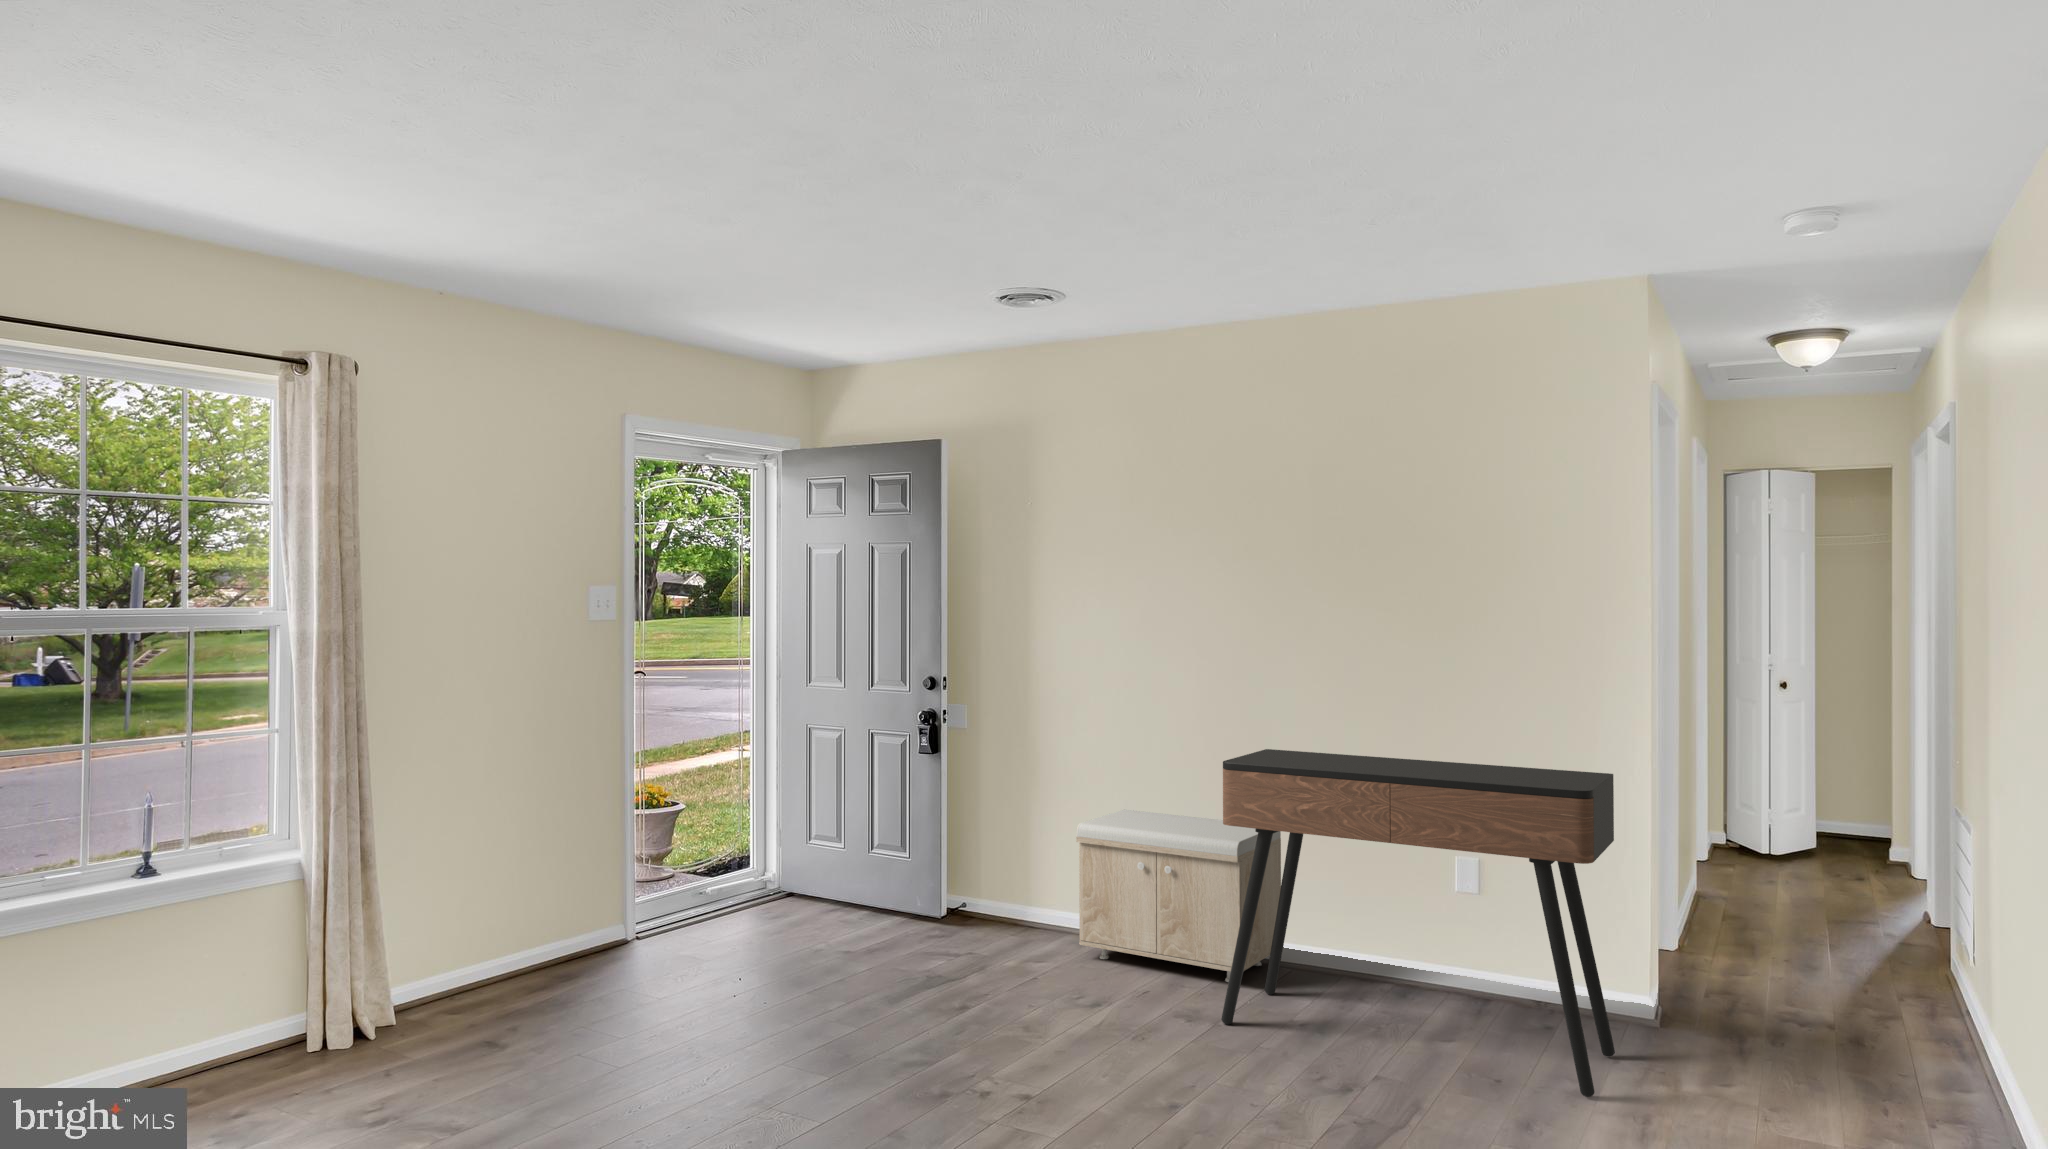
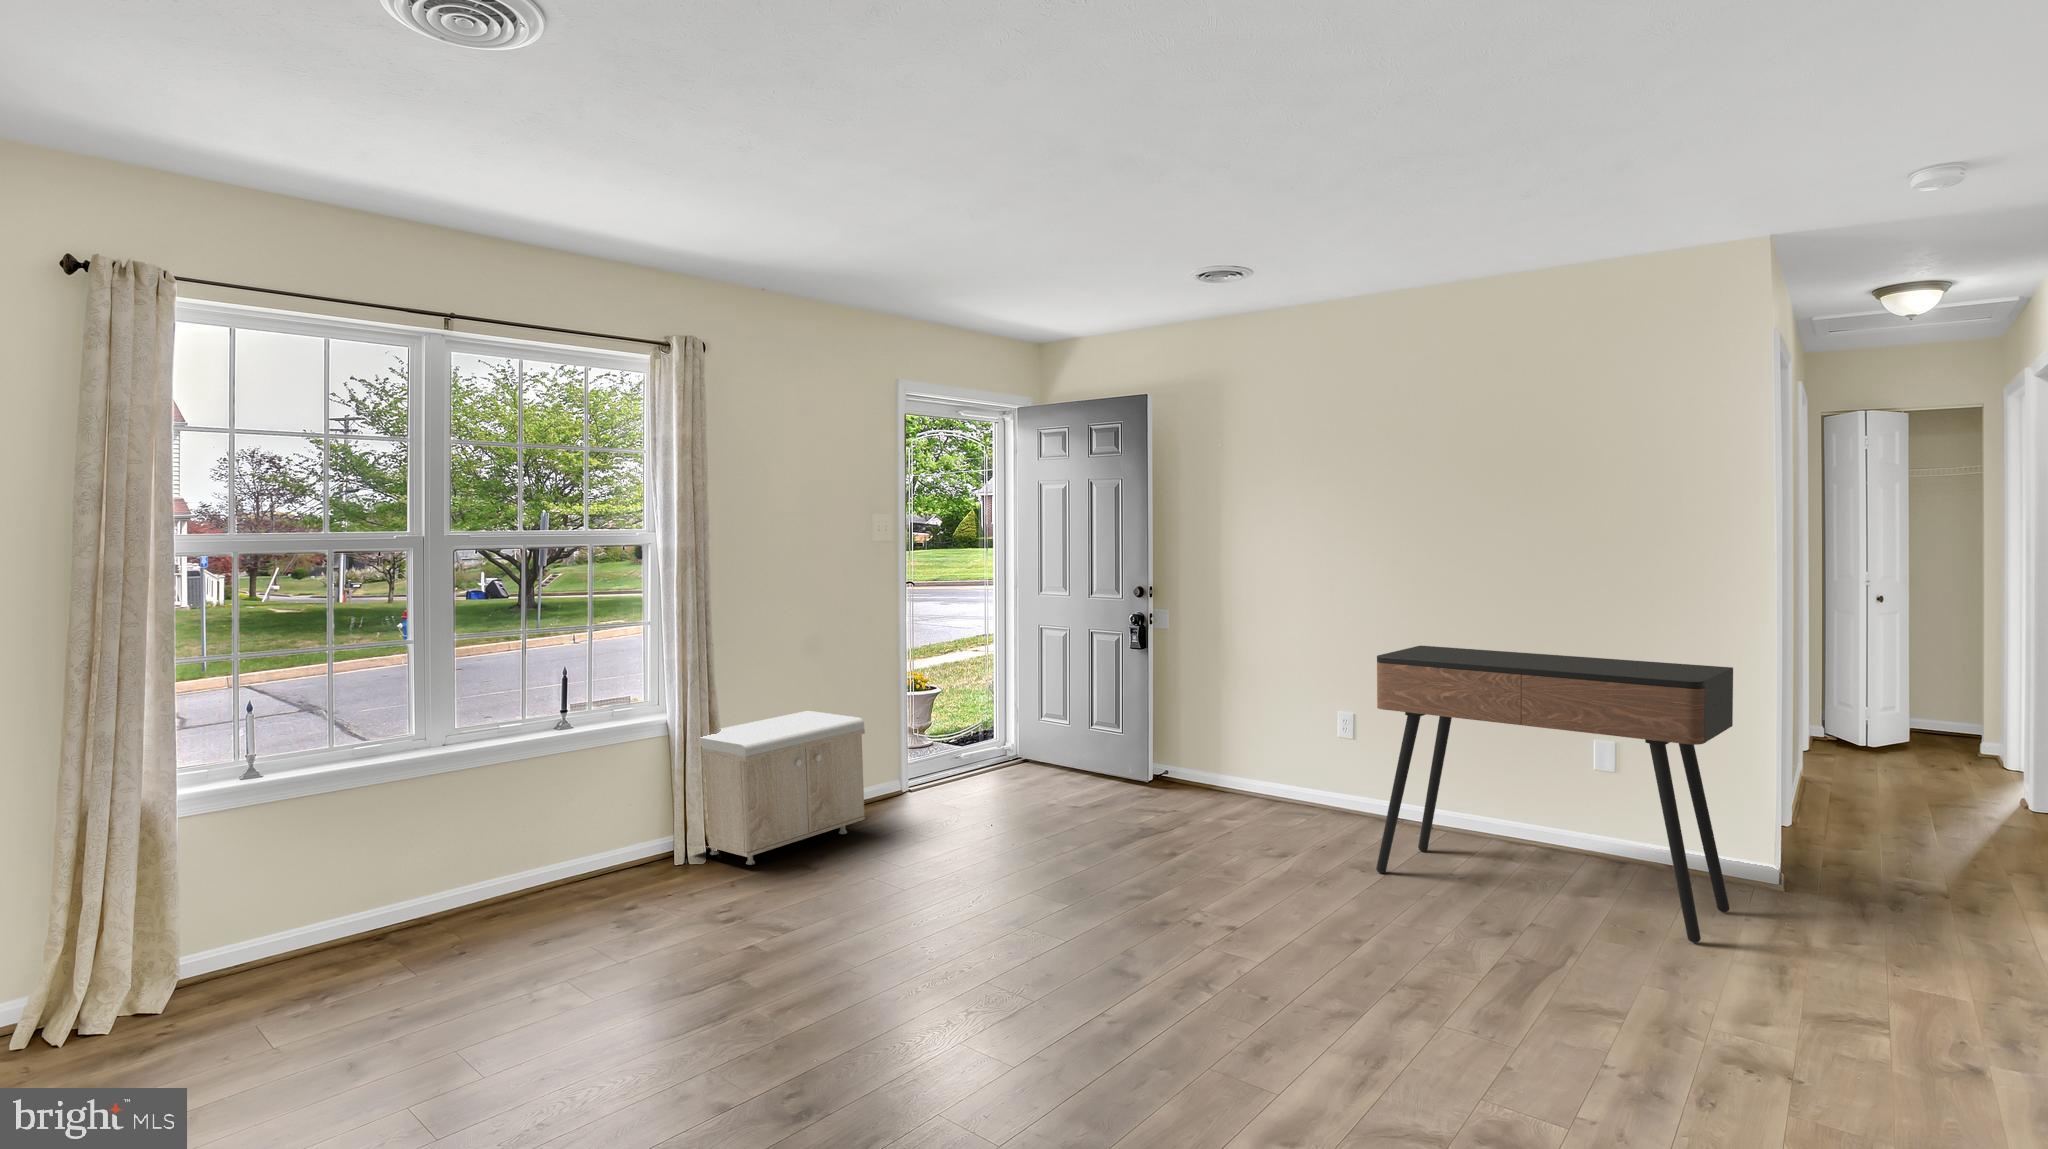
storage bench: present [1076,810,1281,982] -> present [700,711,865,865]

